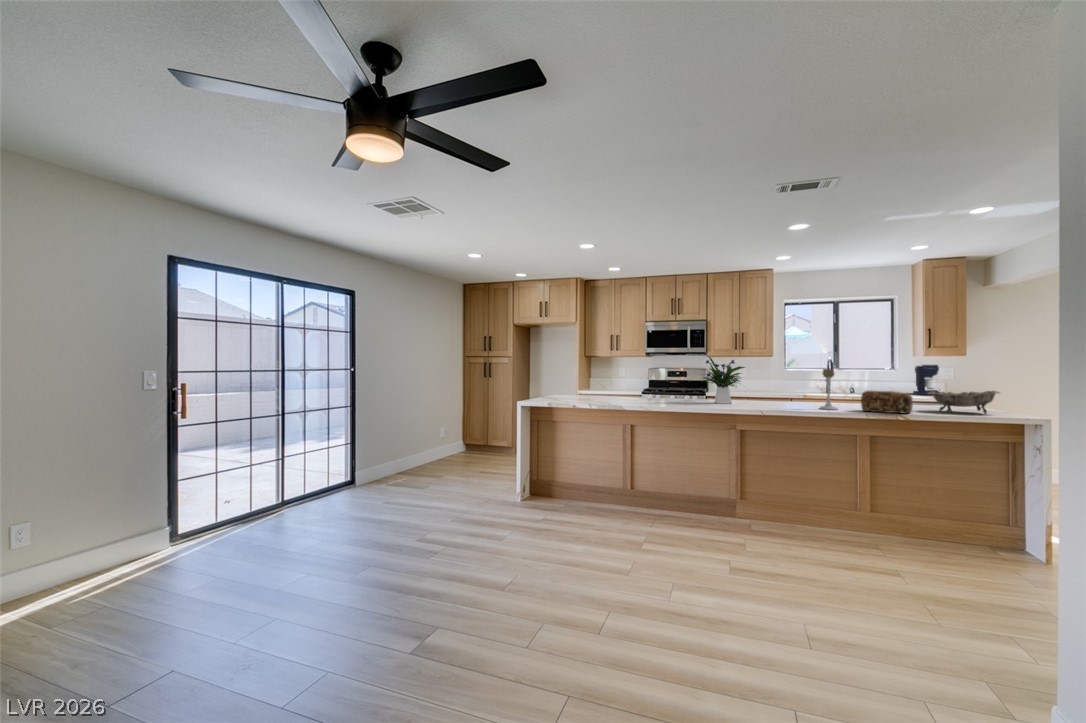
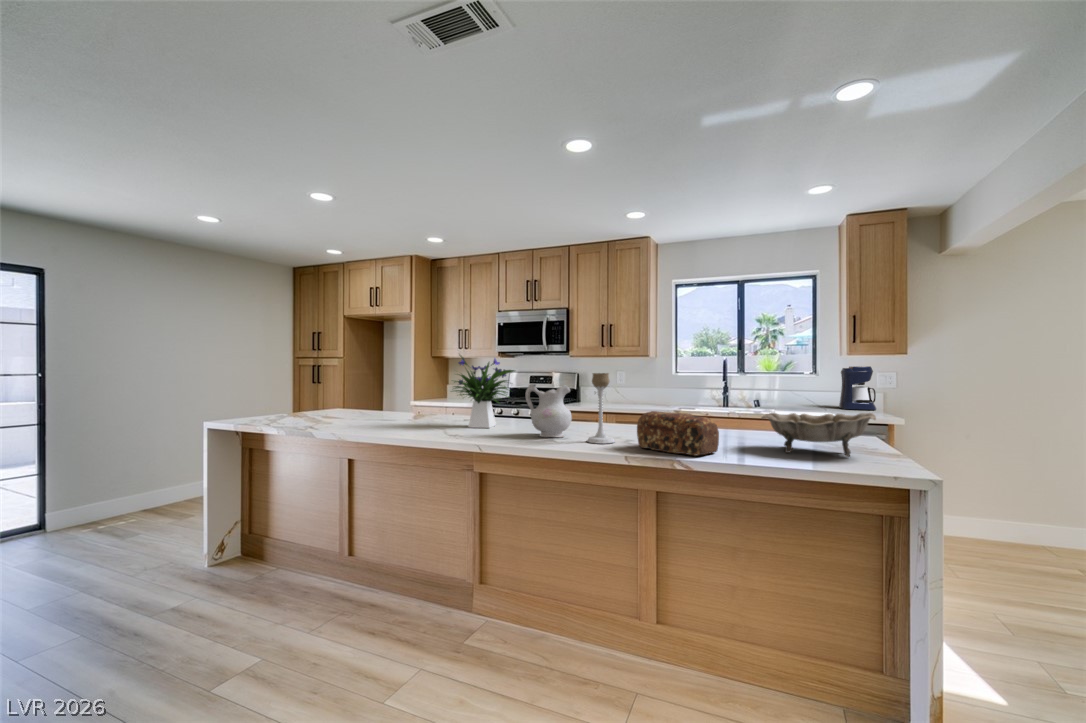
ceramic pitcher: none [772,375,803,407] -> present [526,384,572,437]

